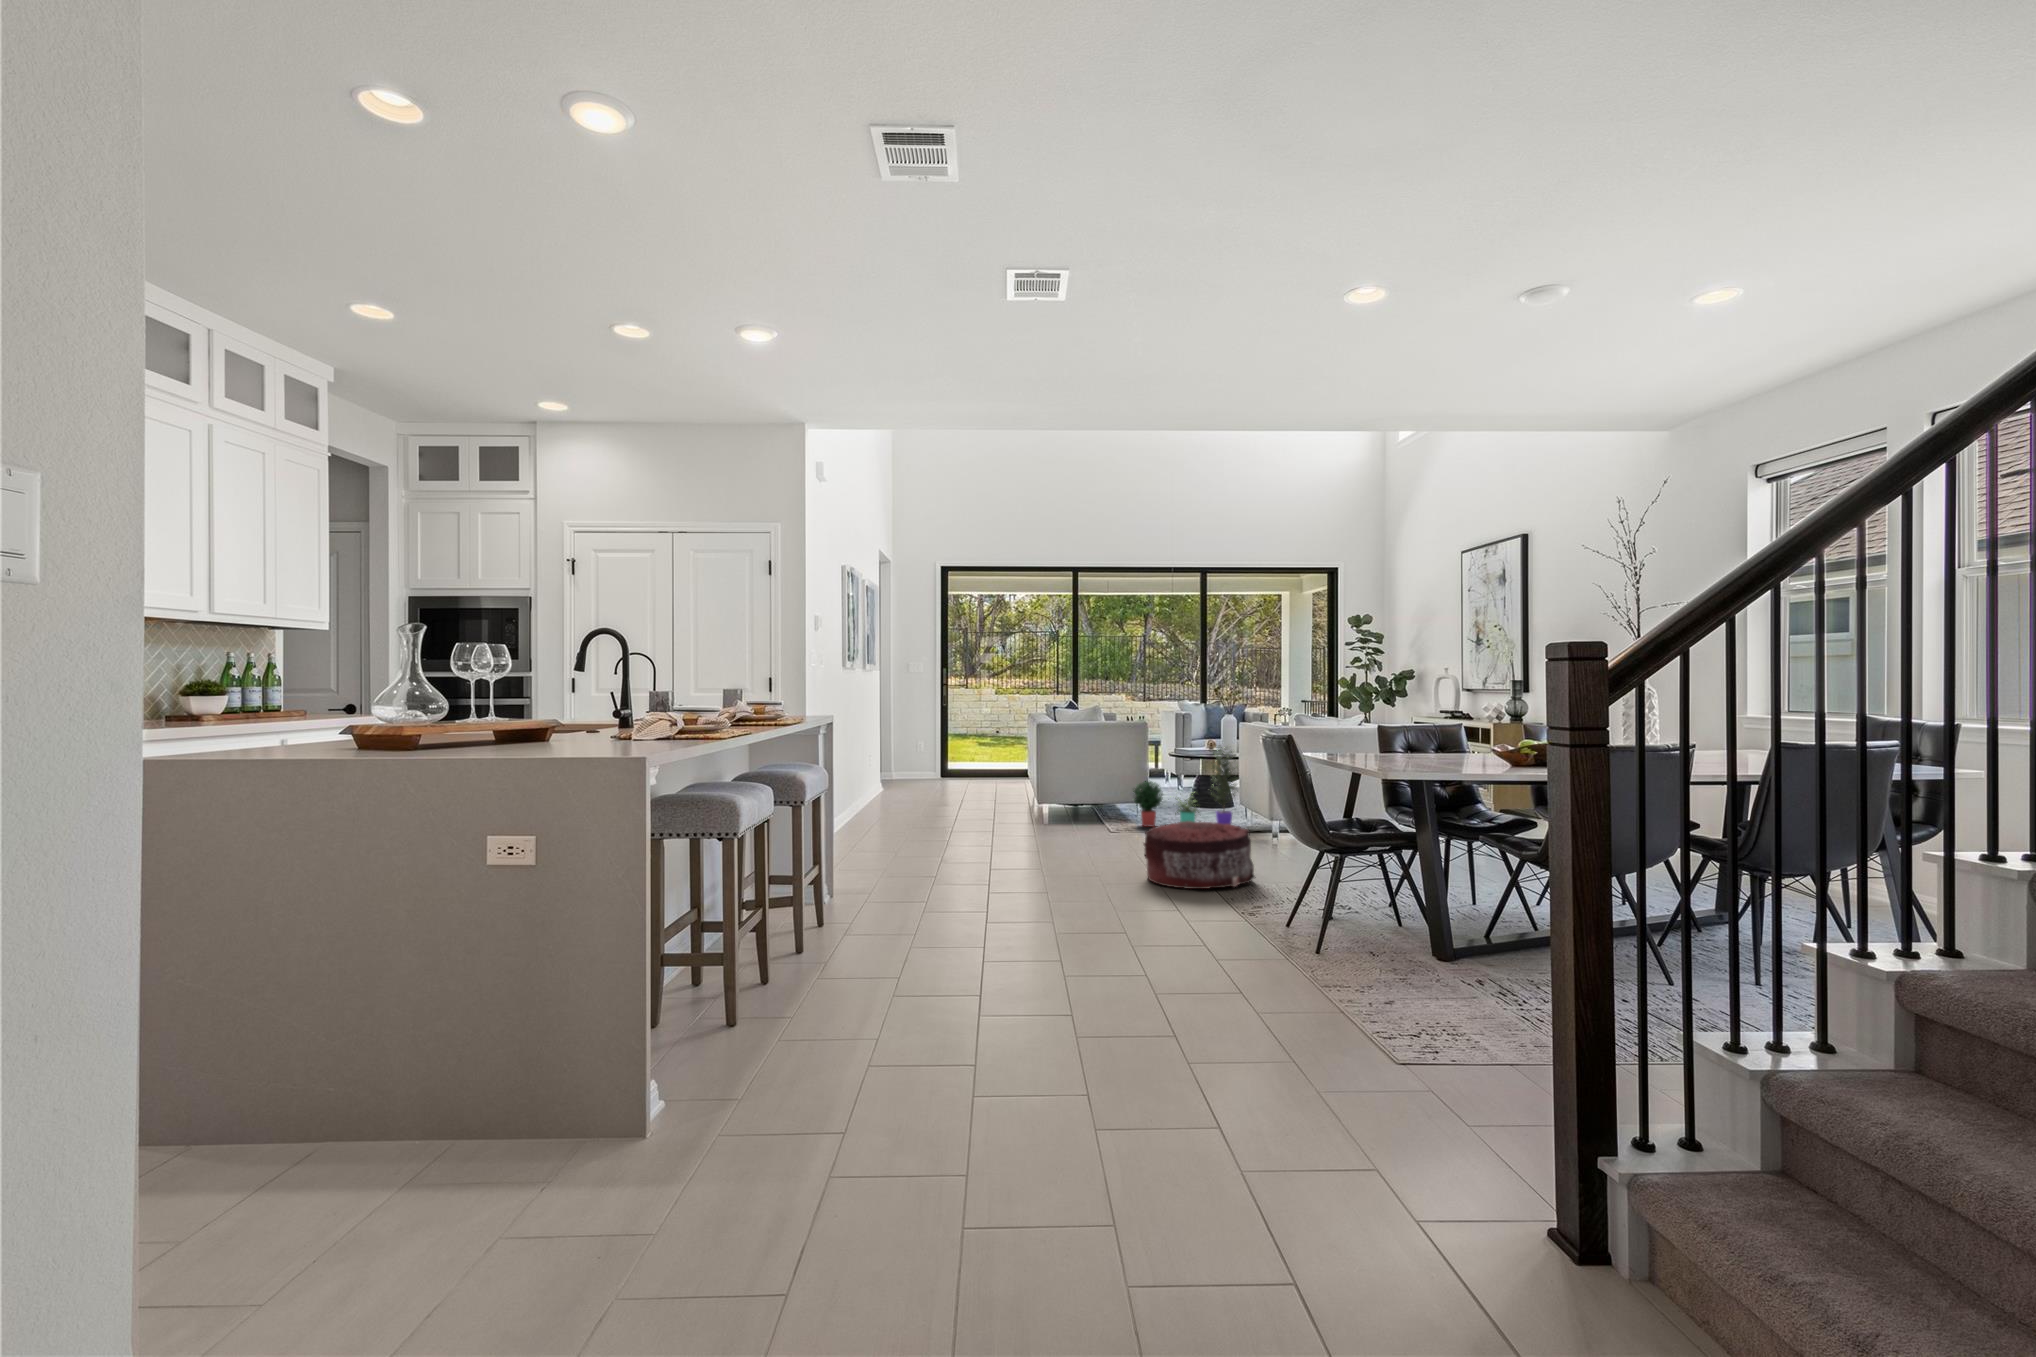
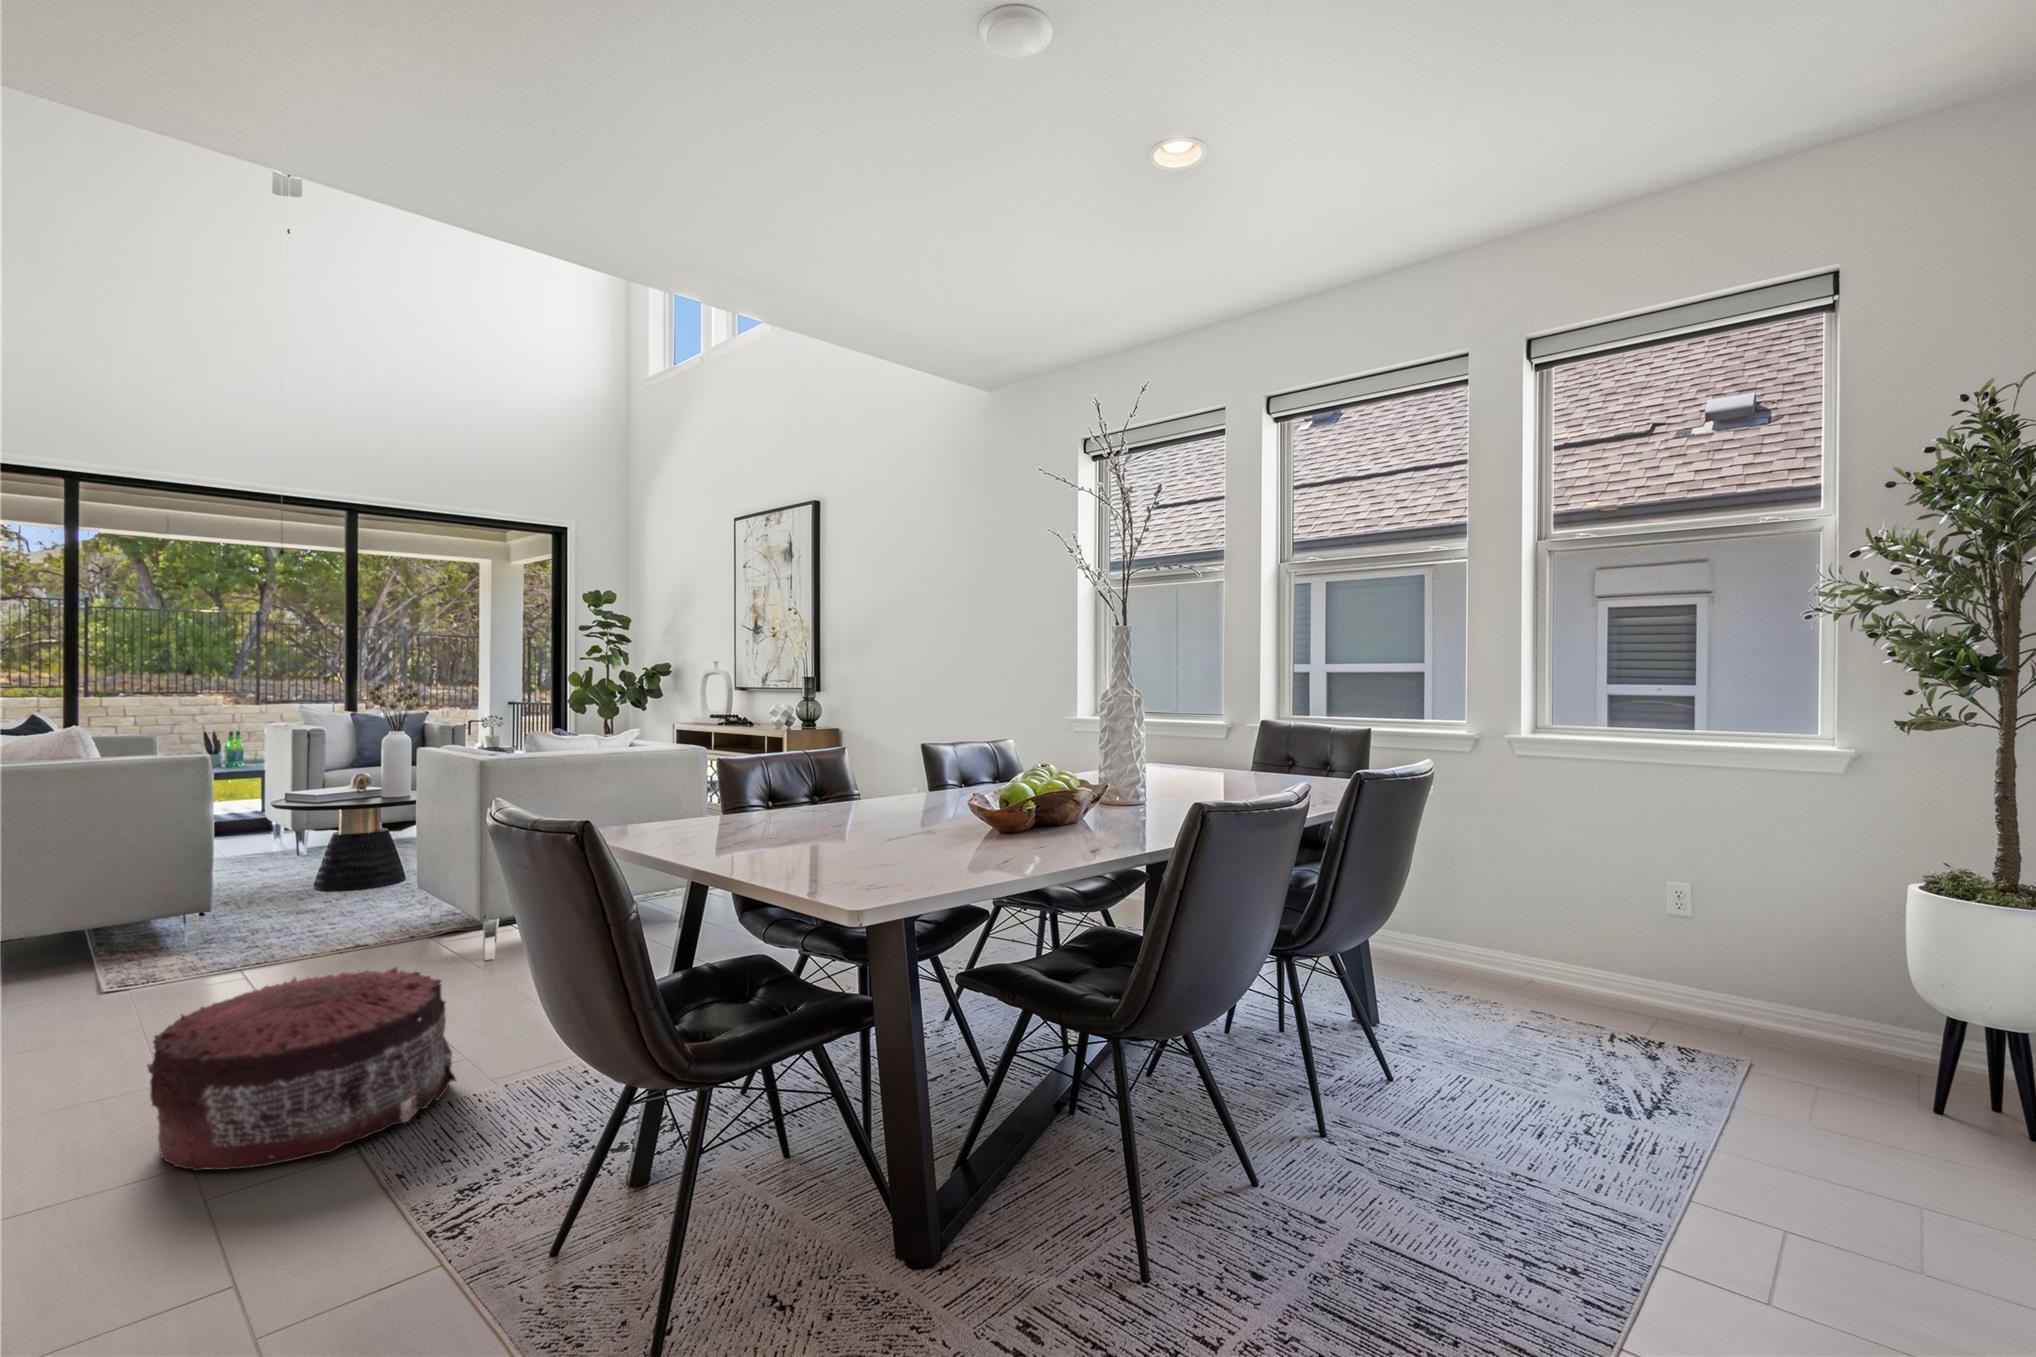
potted plant: present [1133,747,1238,827] -> none [168,786,418,961]

